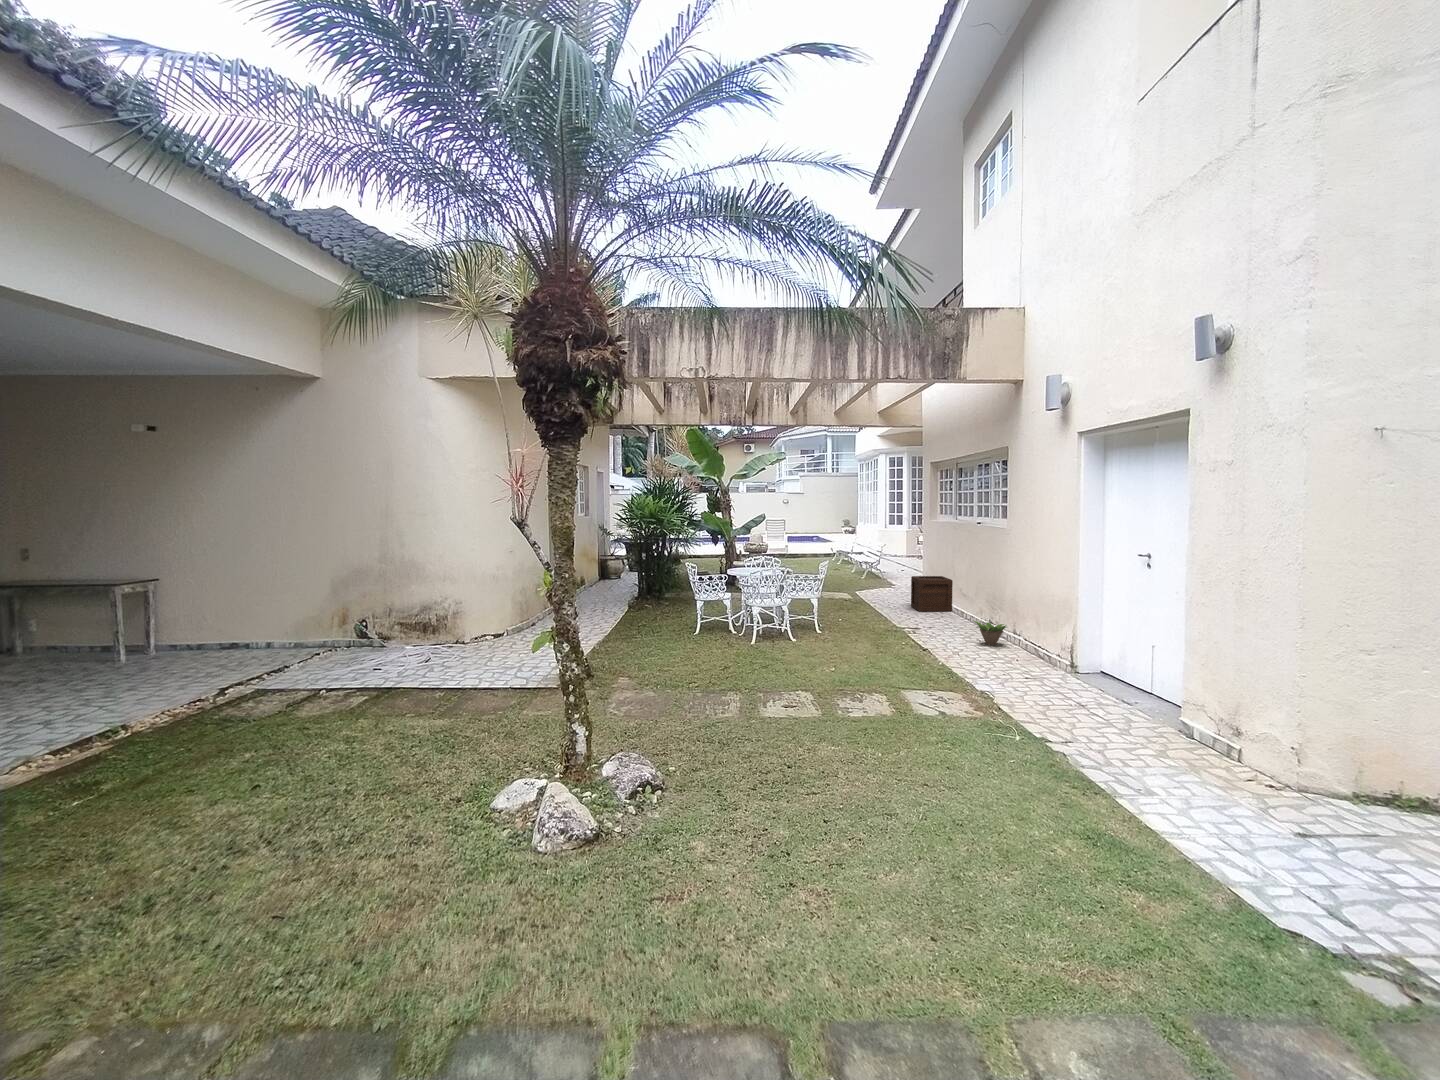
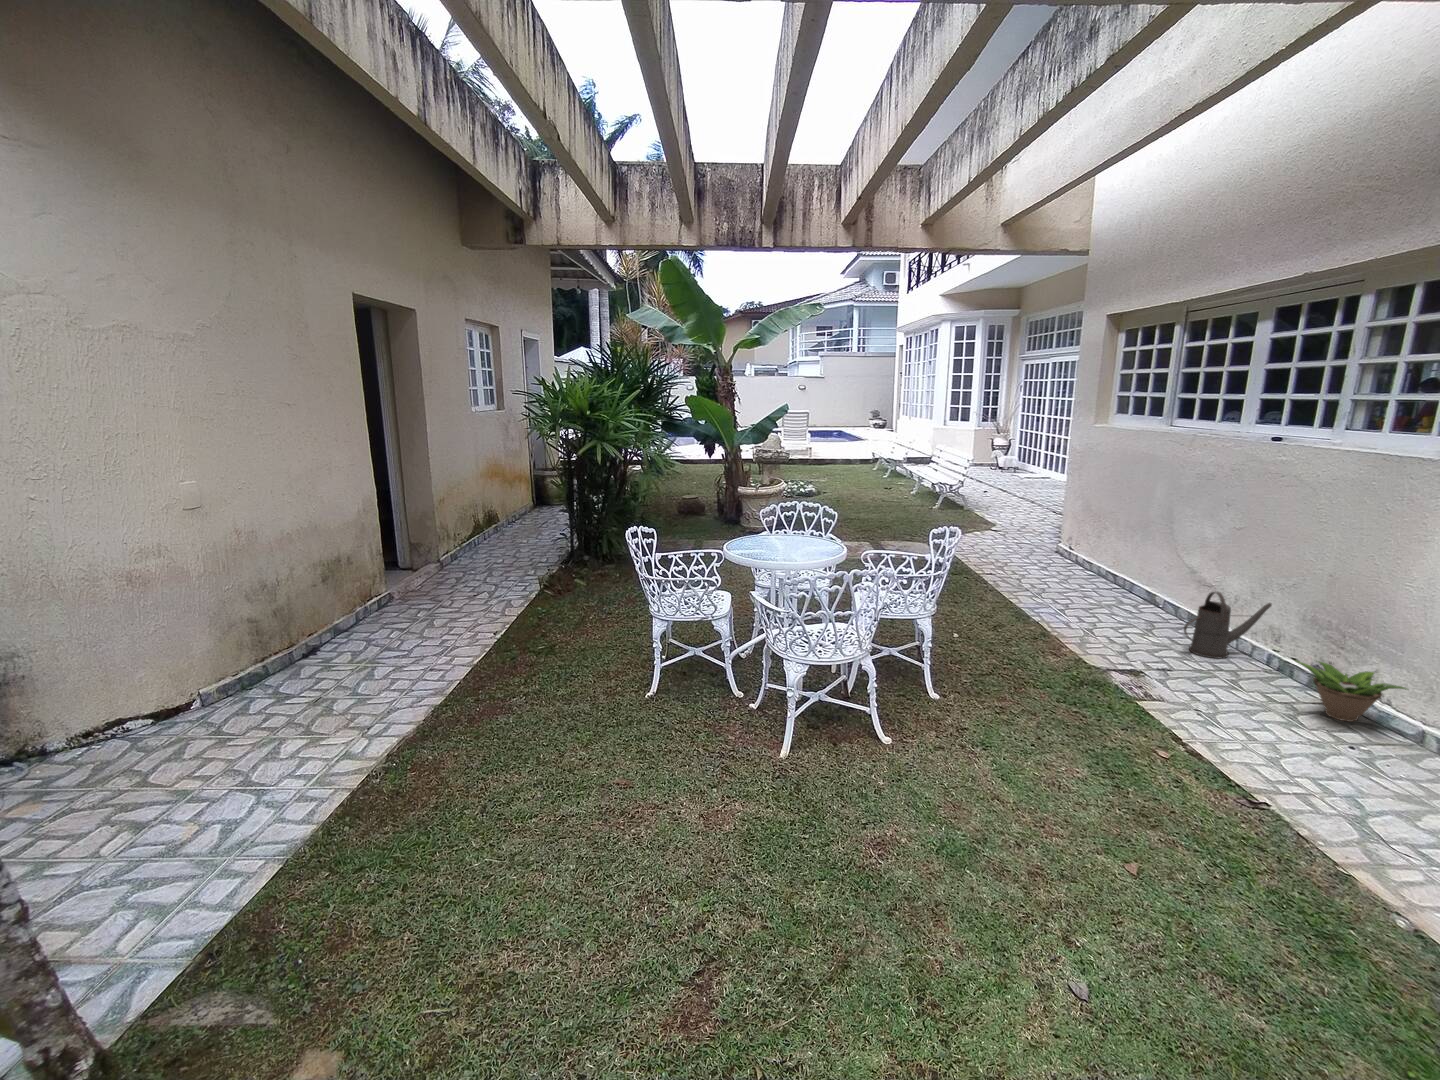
wooden crate: present [911,576,953,612] -> none [1055,523,1148,592]
watering can: none [946,599,985,631] -> present [1184,592,1272,659]

